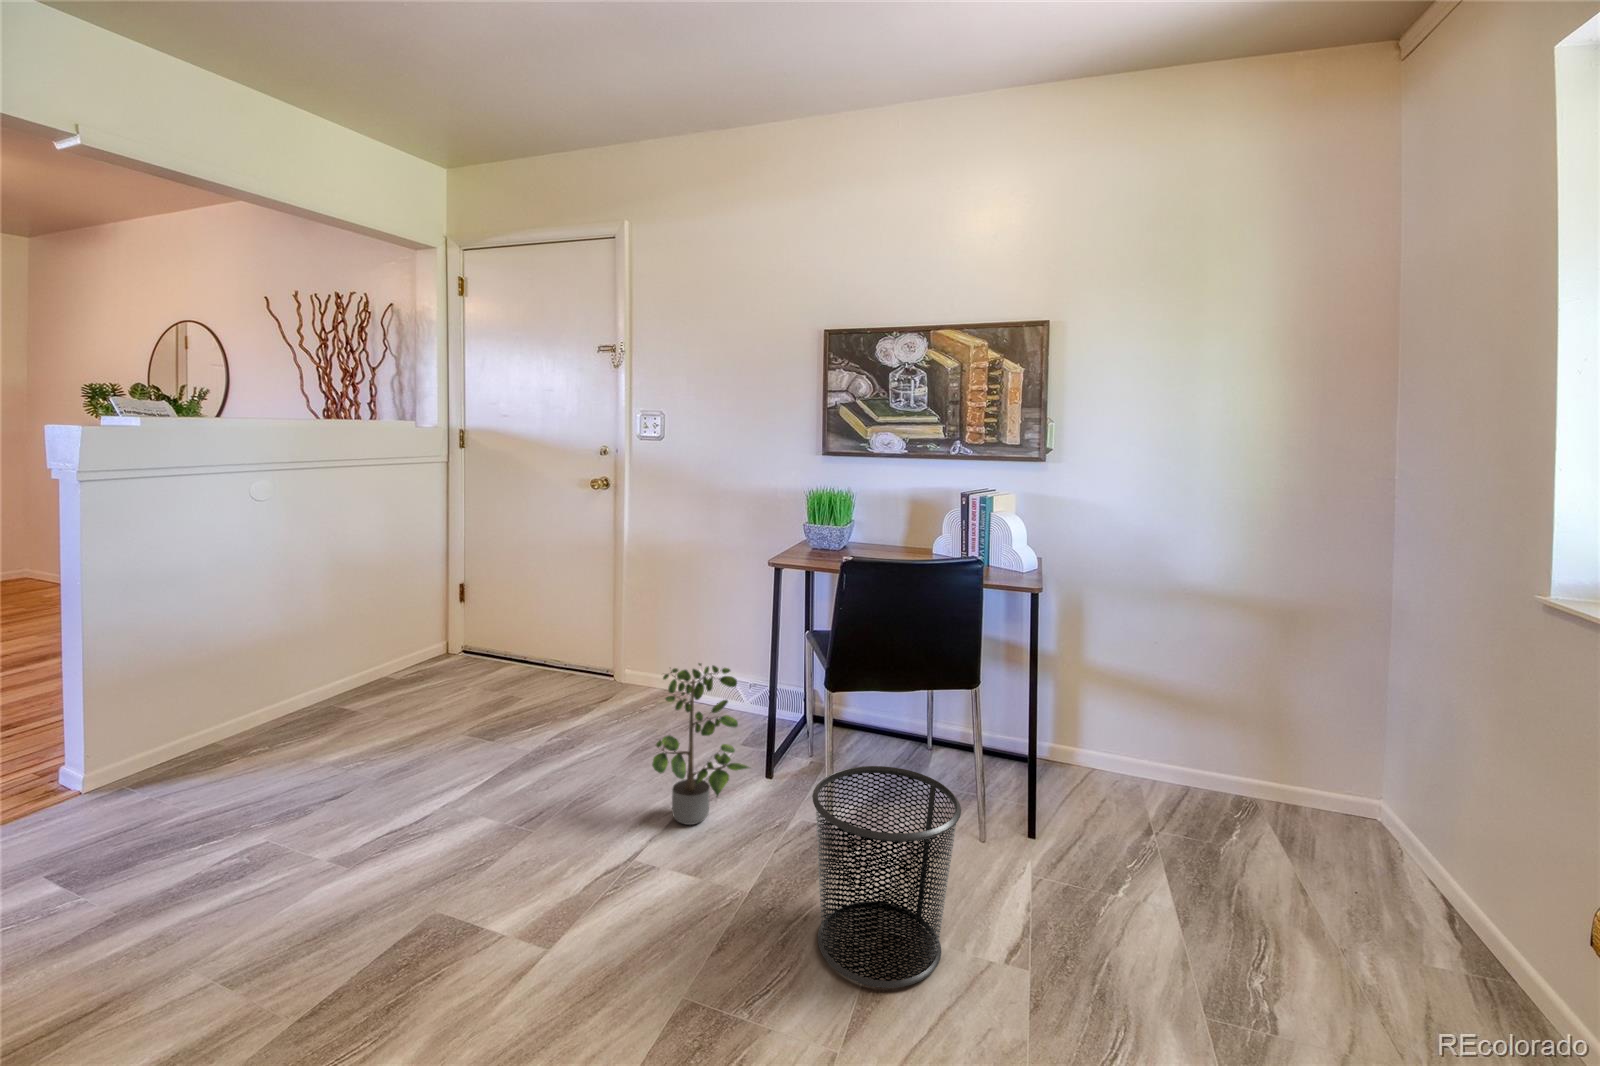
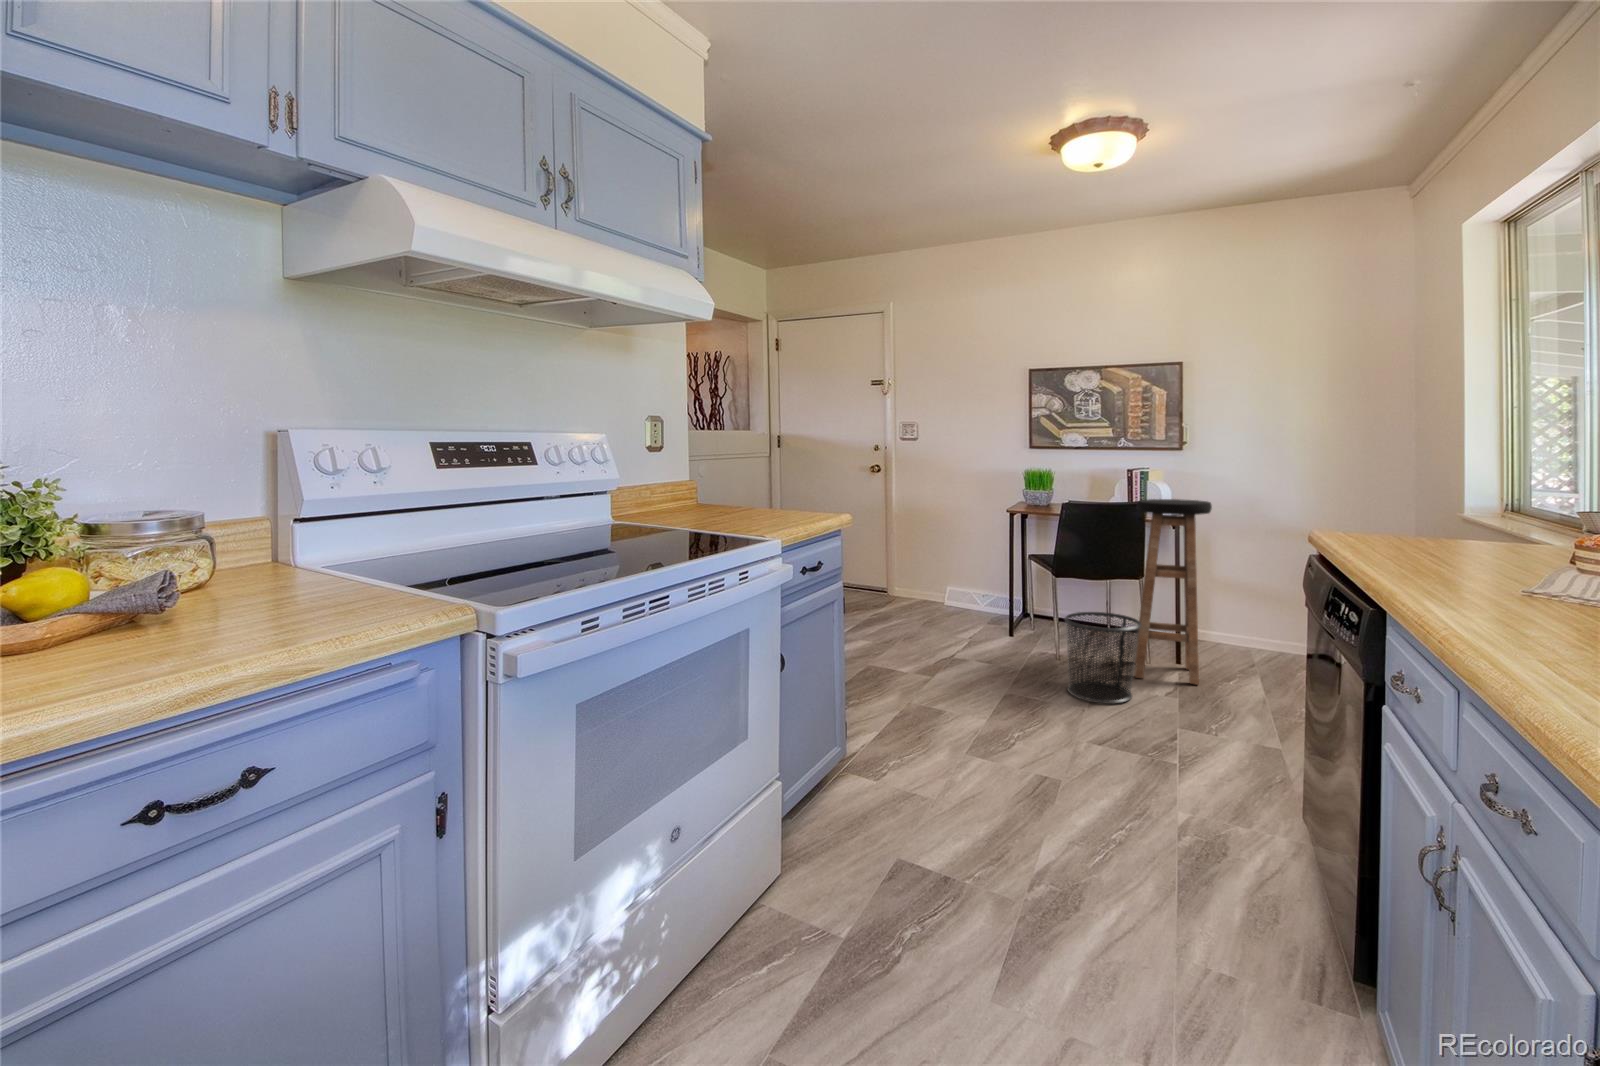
bar stool: none [955,546,1096,902] -> present [1135,499,1212,685]
potted plant: present [652,663,749,825] -> none [959,568,1014,657]

